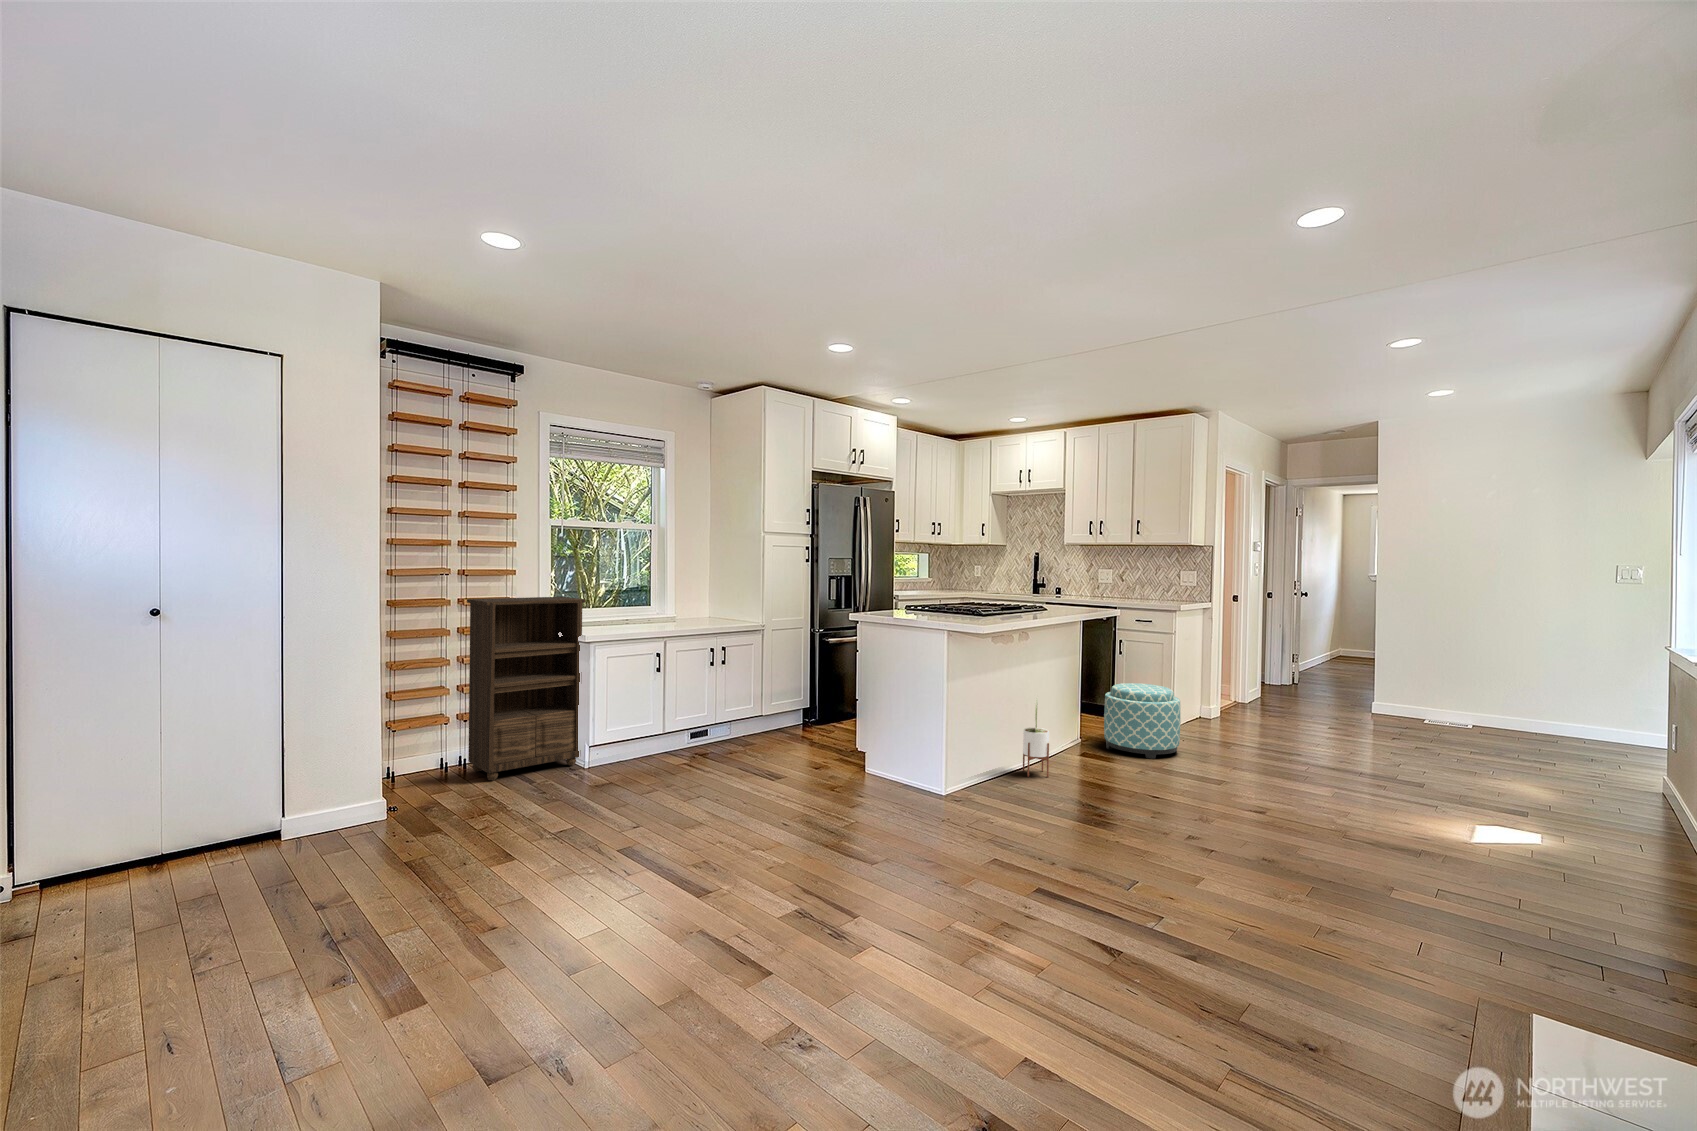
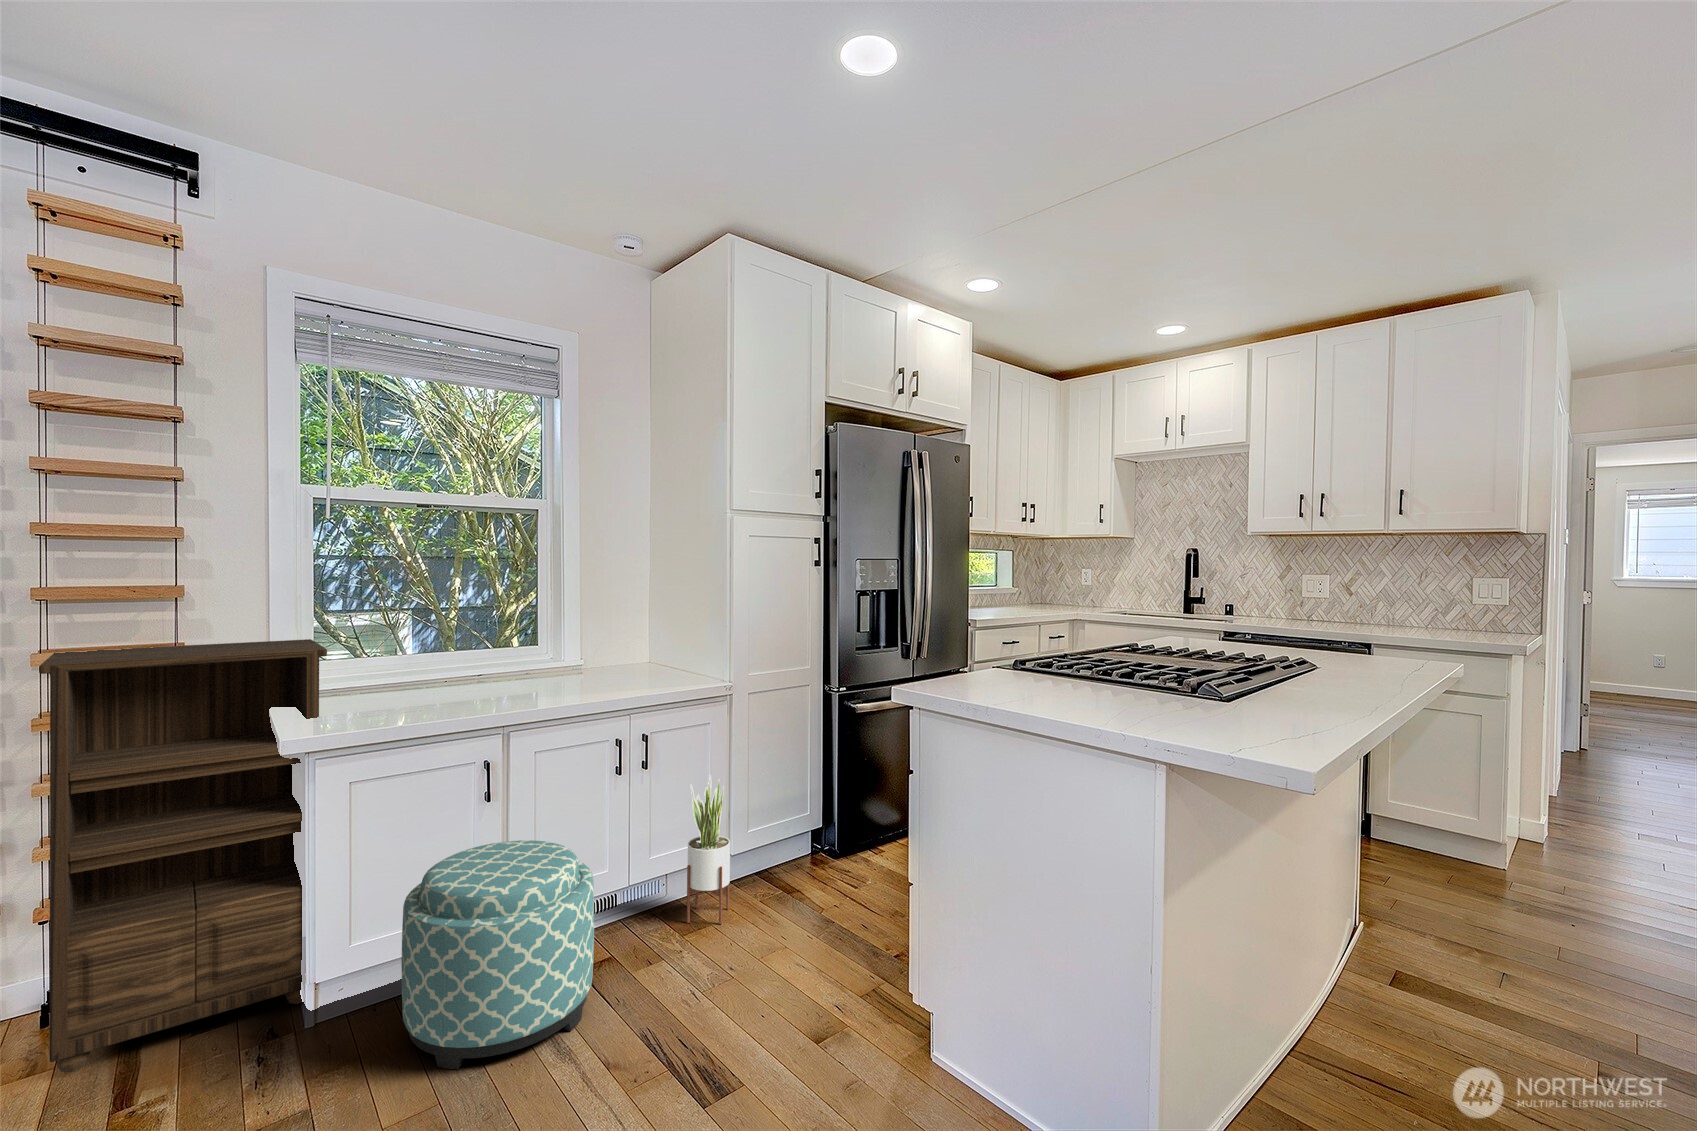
ottoman: present [1104,683,1181,759] -> present [402,840,594,1069]
potted plant: present [1023,698,1049,777] -> present [687,775,730,924]

